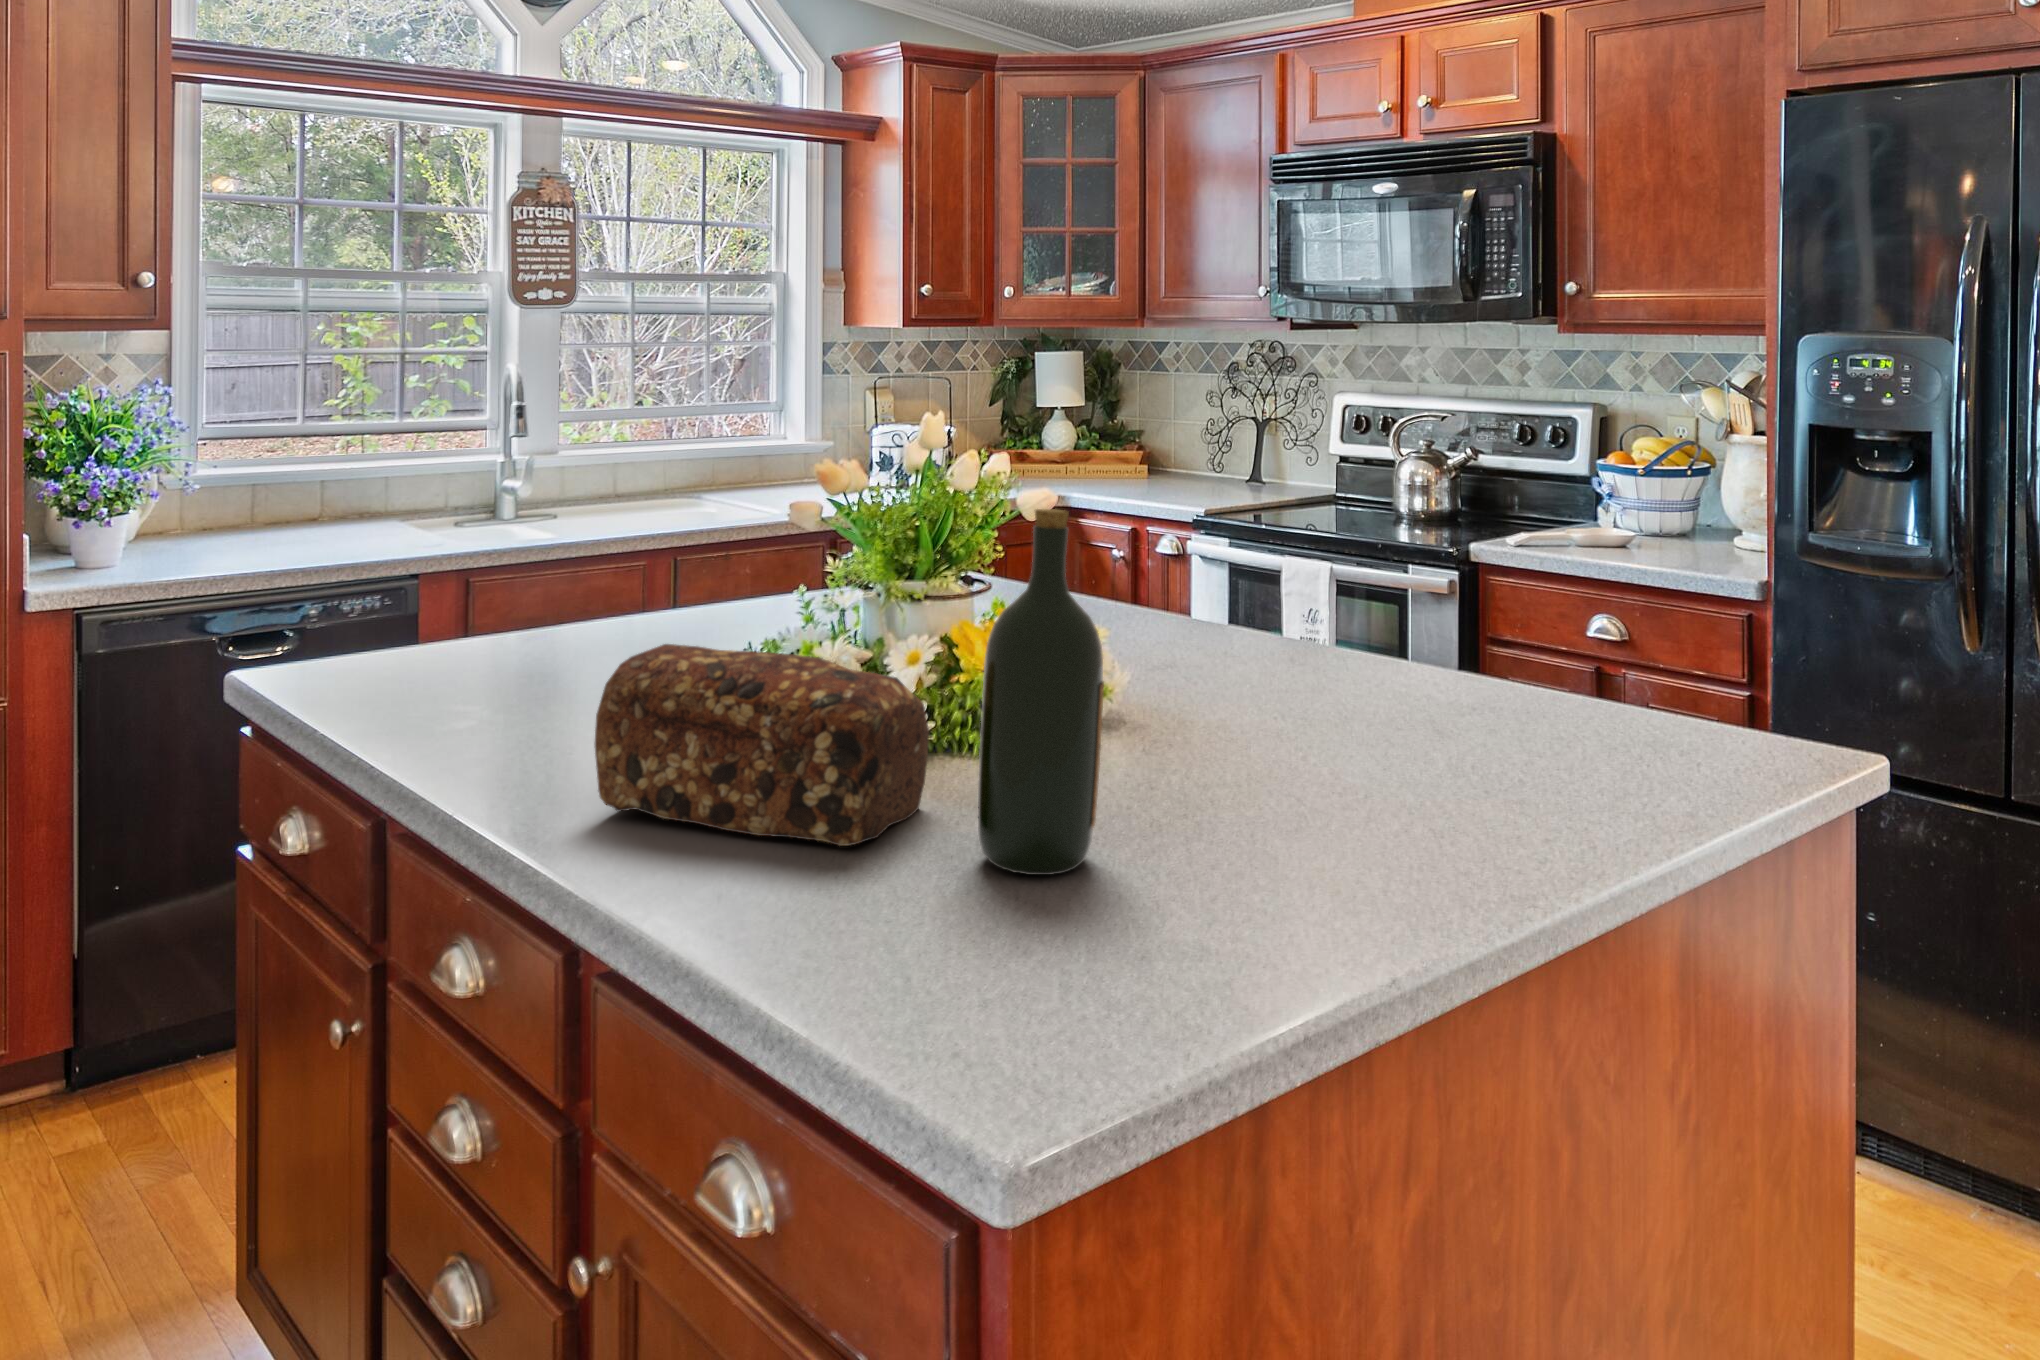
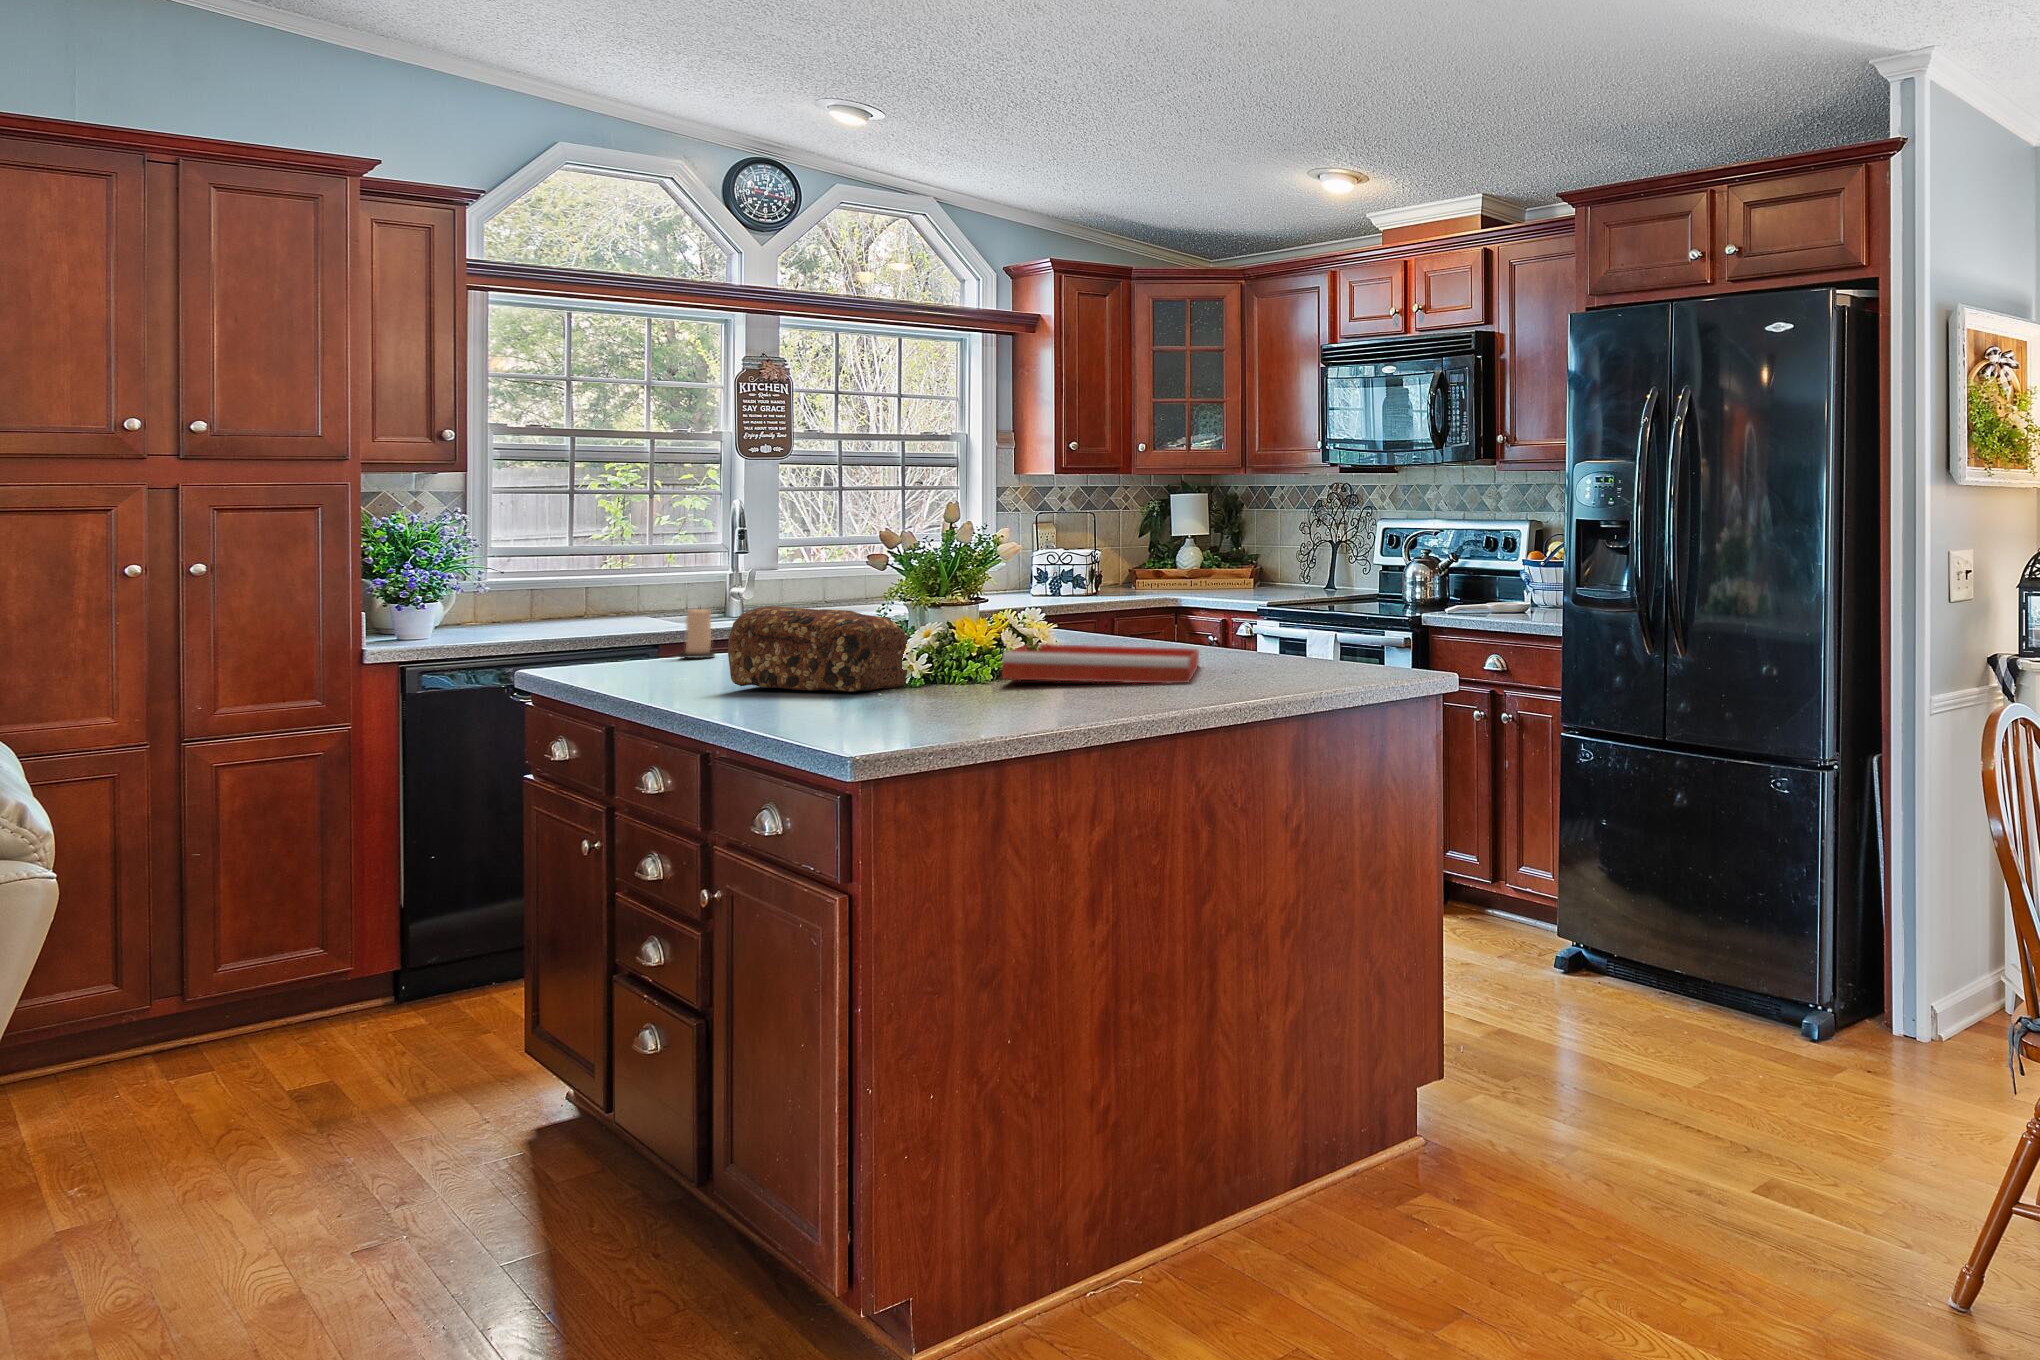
wine bottle: present [978,509,1104,875] -> none [914,526,977,695]
candle: none [470,576,525,670] -> present [680,608,715,659]
tray: none [1105,700,1511,837] -> present [1002,644,1199,684]

